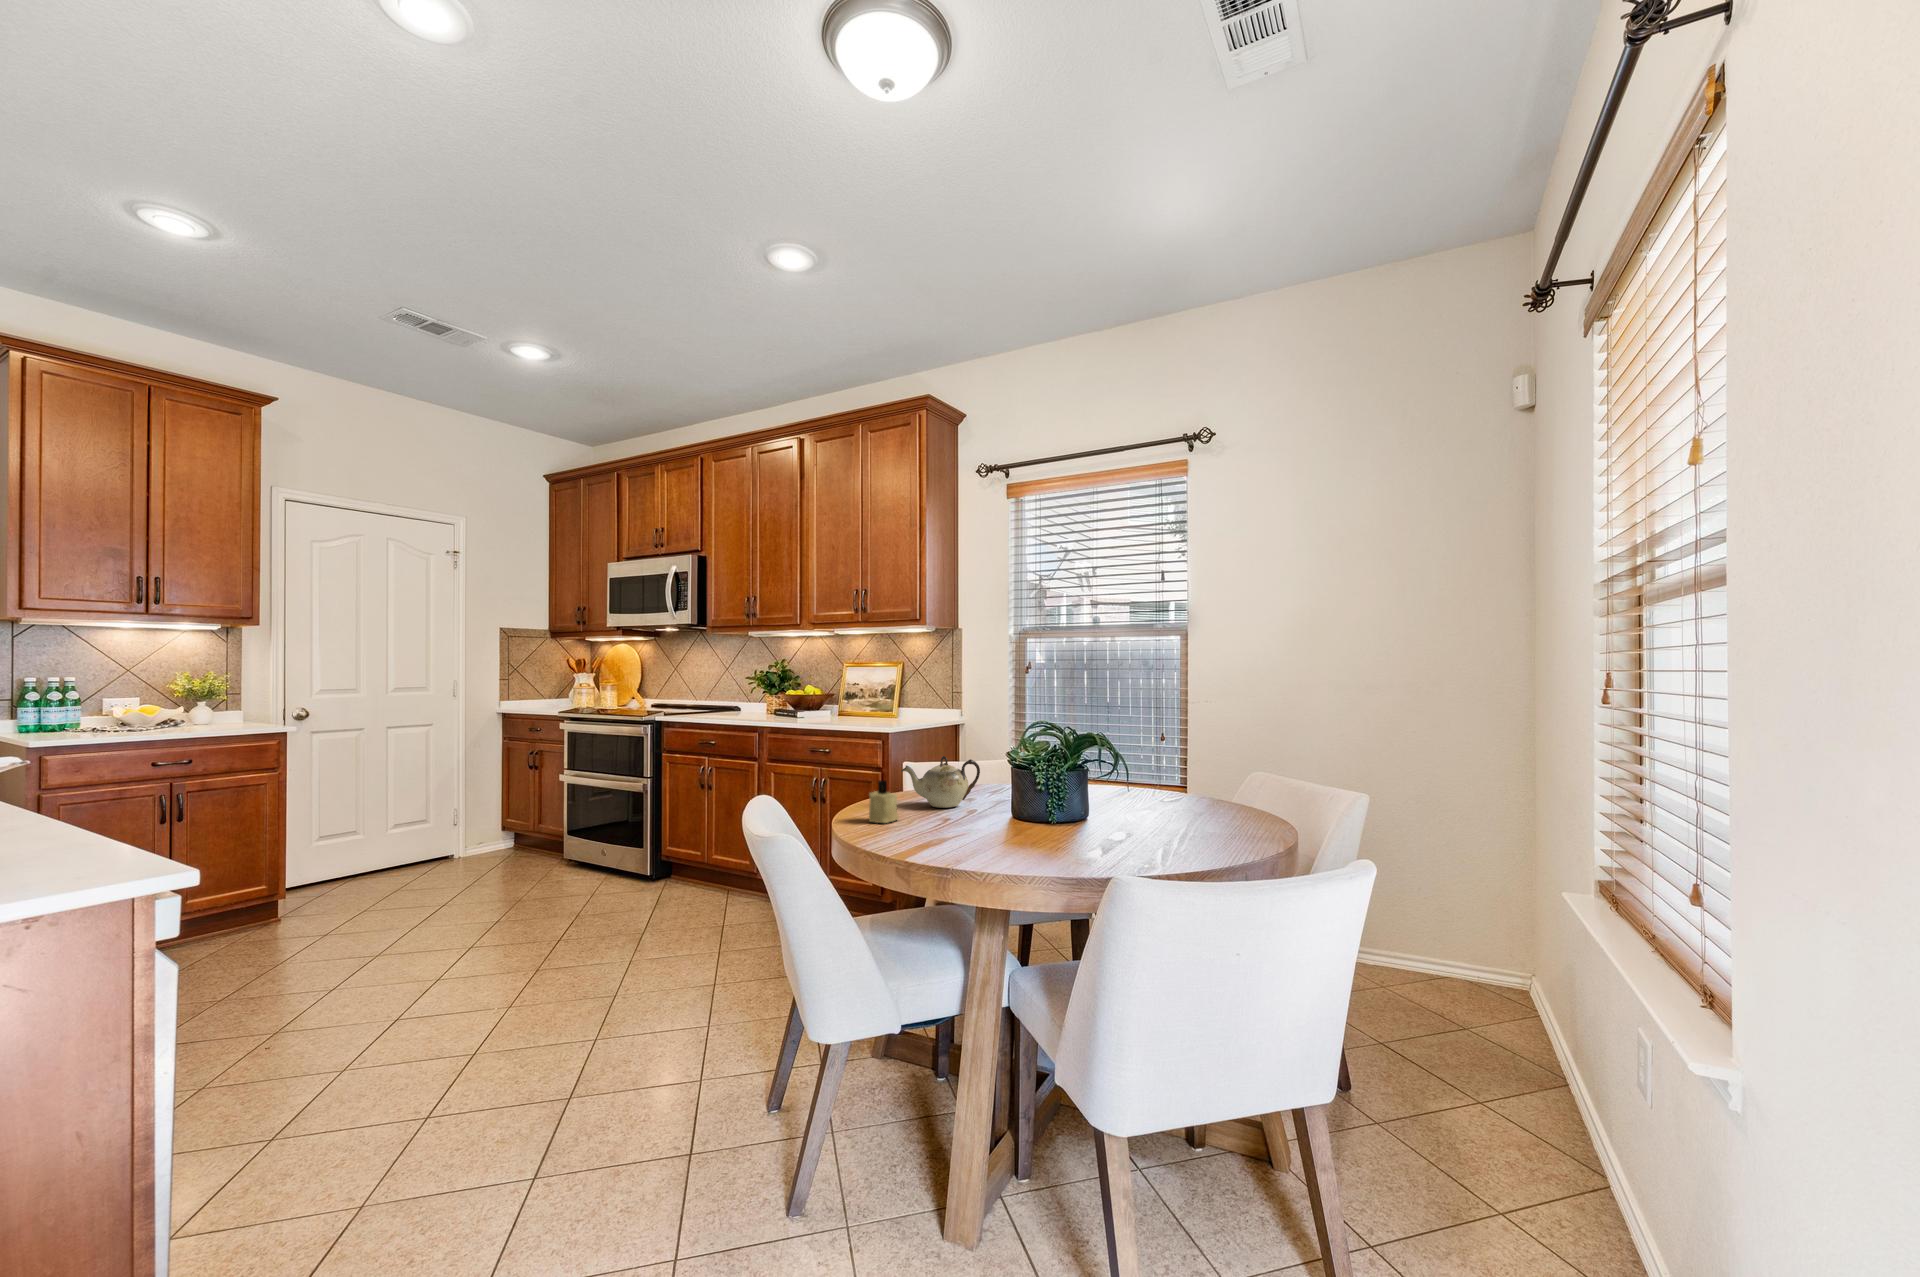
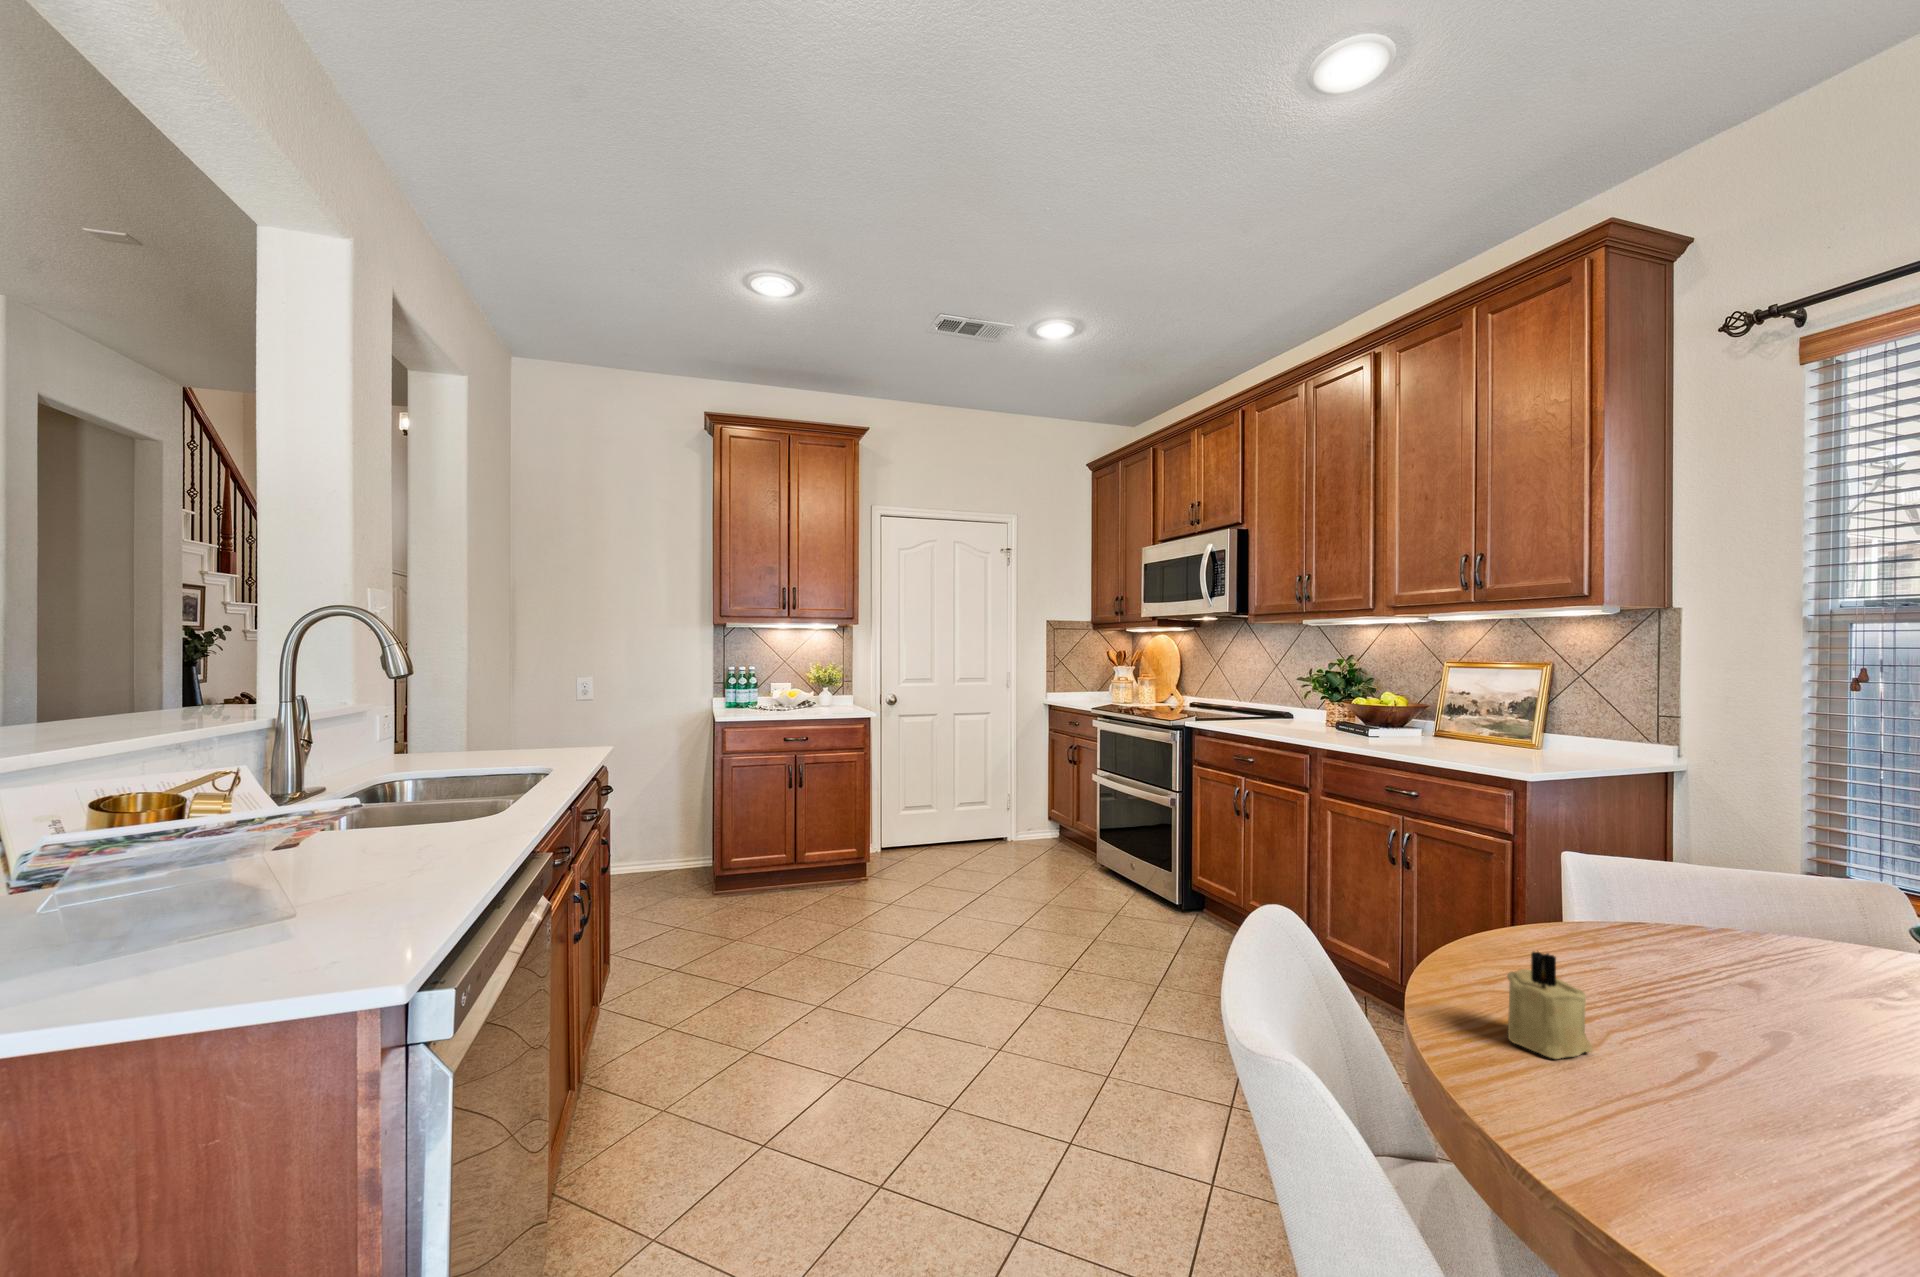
teapot: present [901,756,980,808] -> none [1585,904,1835,1032]

